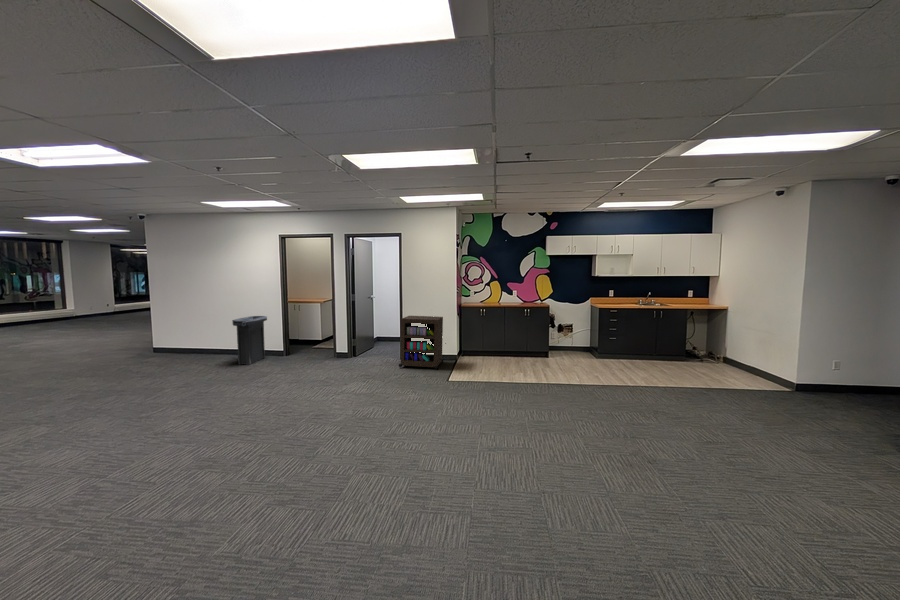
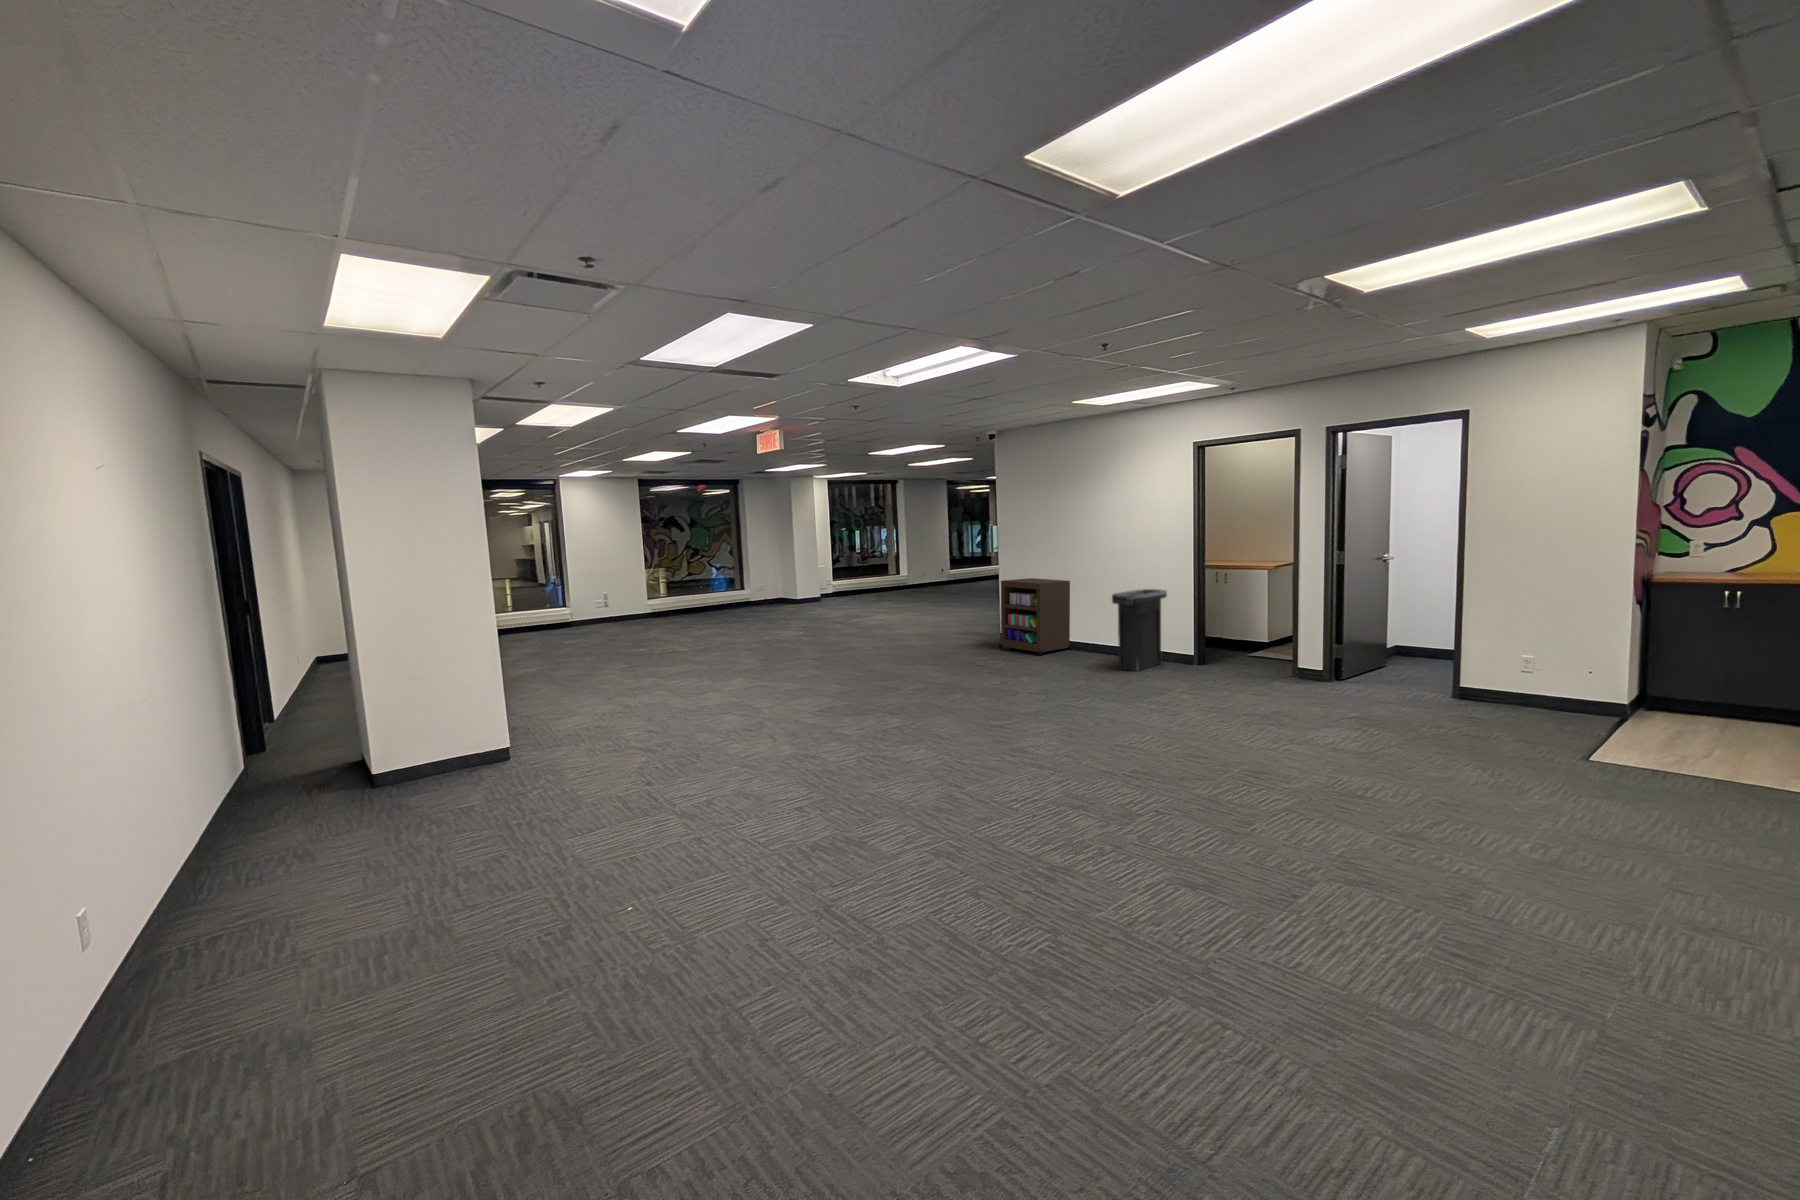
storage cabinet: present [399,316,443,369] -> present [999,578,1072,655]

